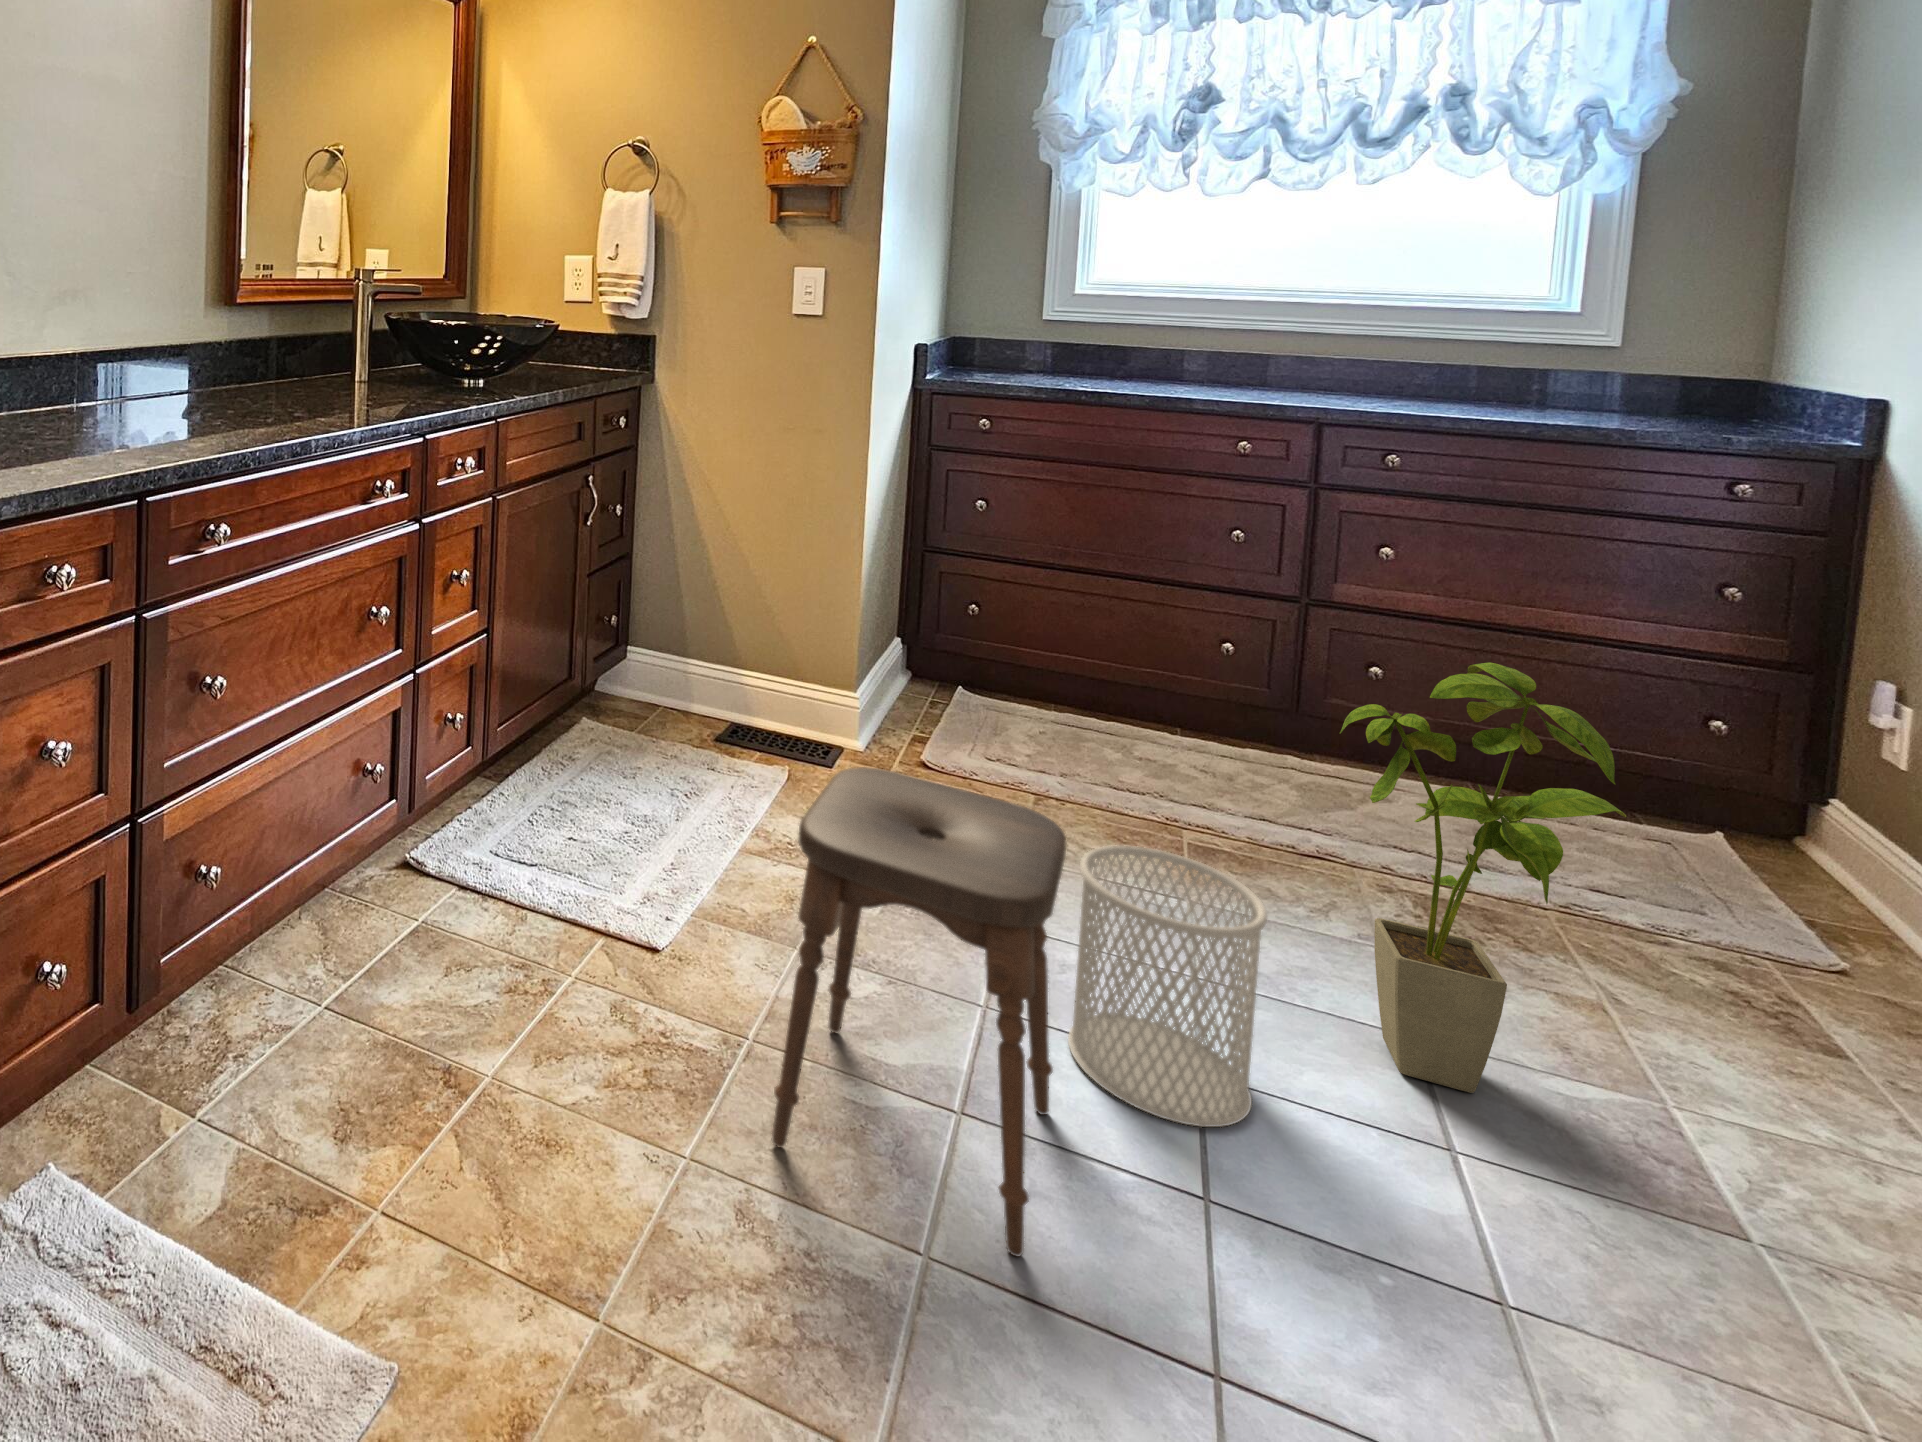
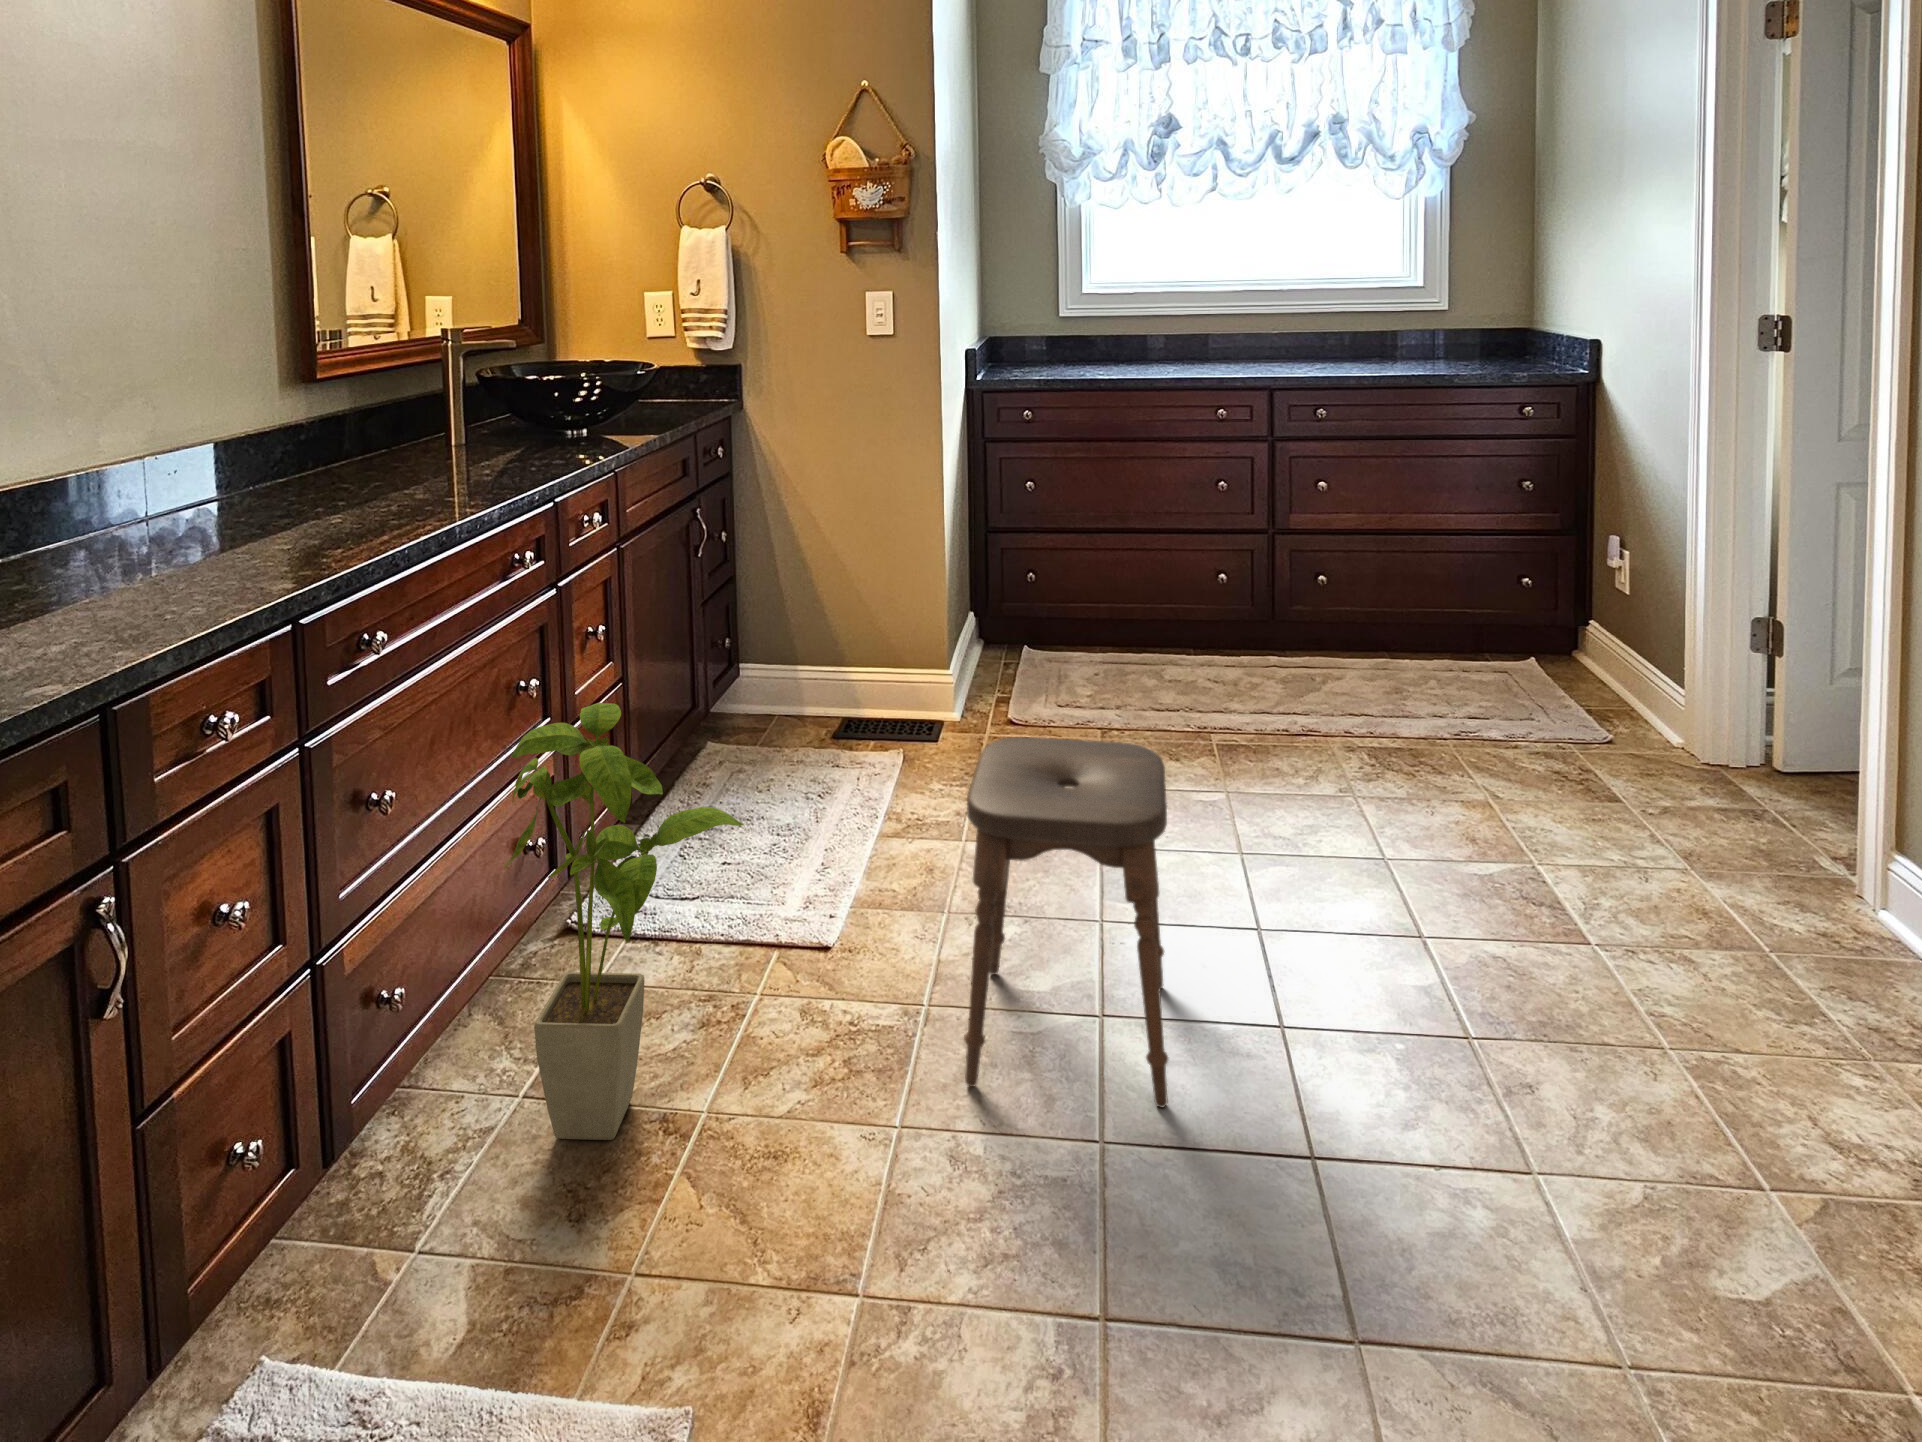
house plant: present [1340,663,1626,1093] -> present [504,703,744,1140]
wastebasket: present [1068,845,1267,1127] -> none [1164,754,1294,964]

